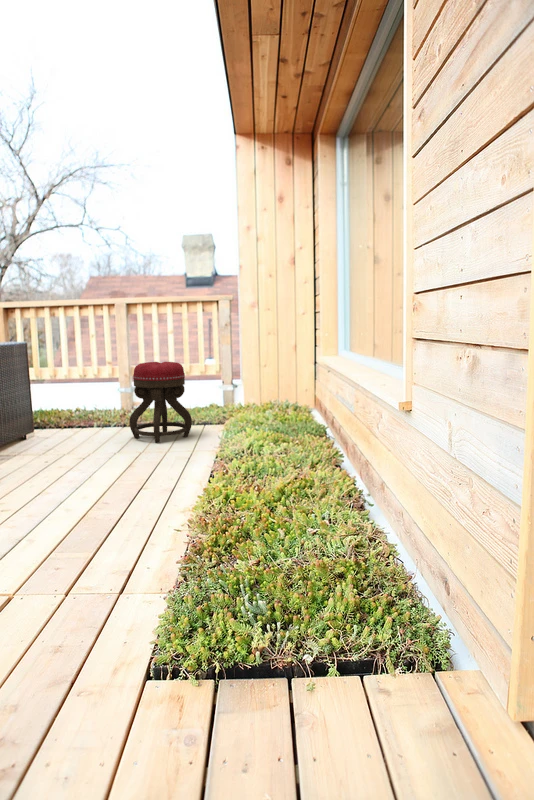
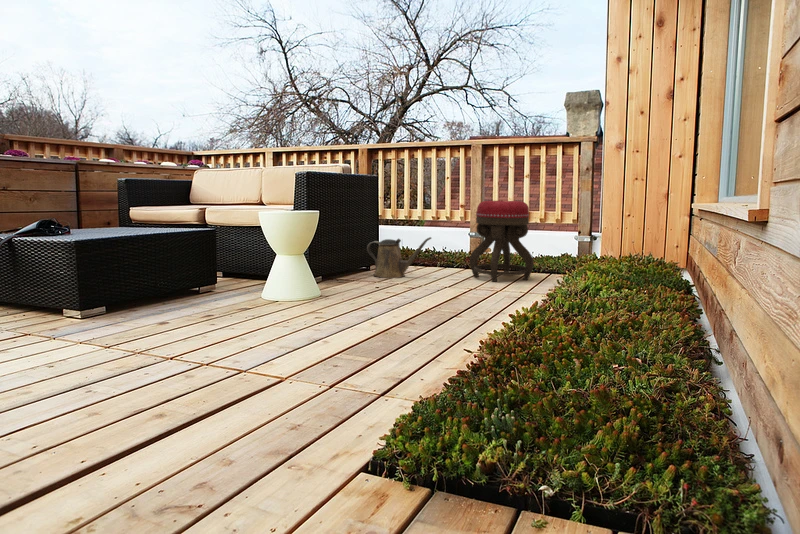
watering can: none [17,404,90,450] -> present [367,237,431,278]

